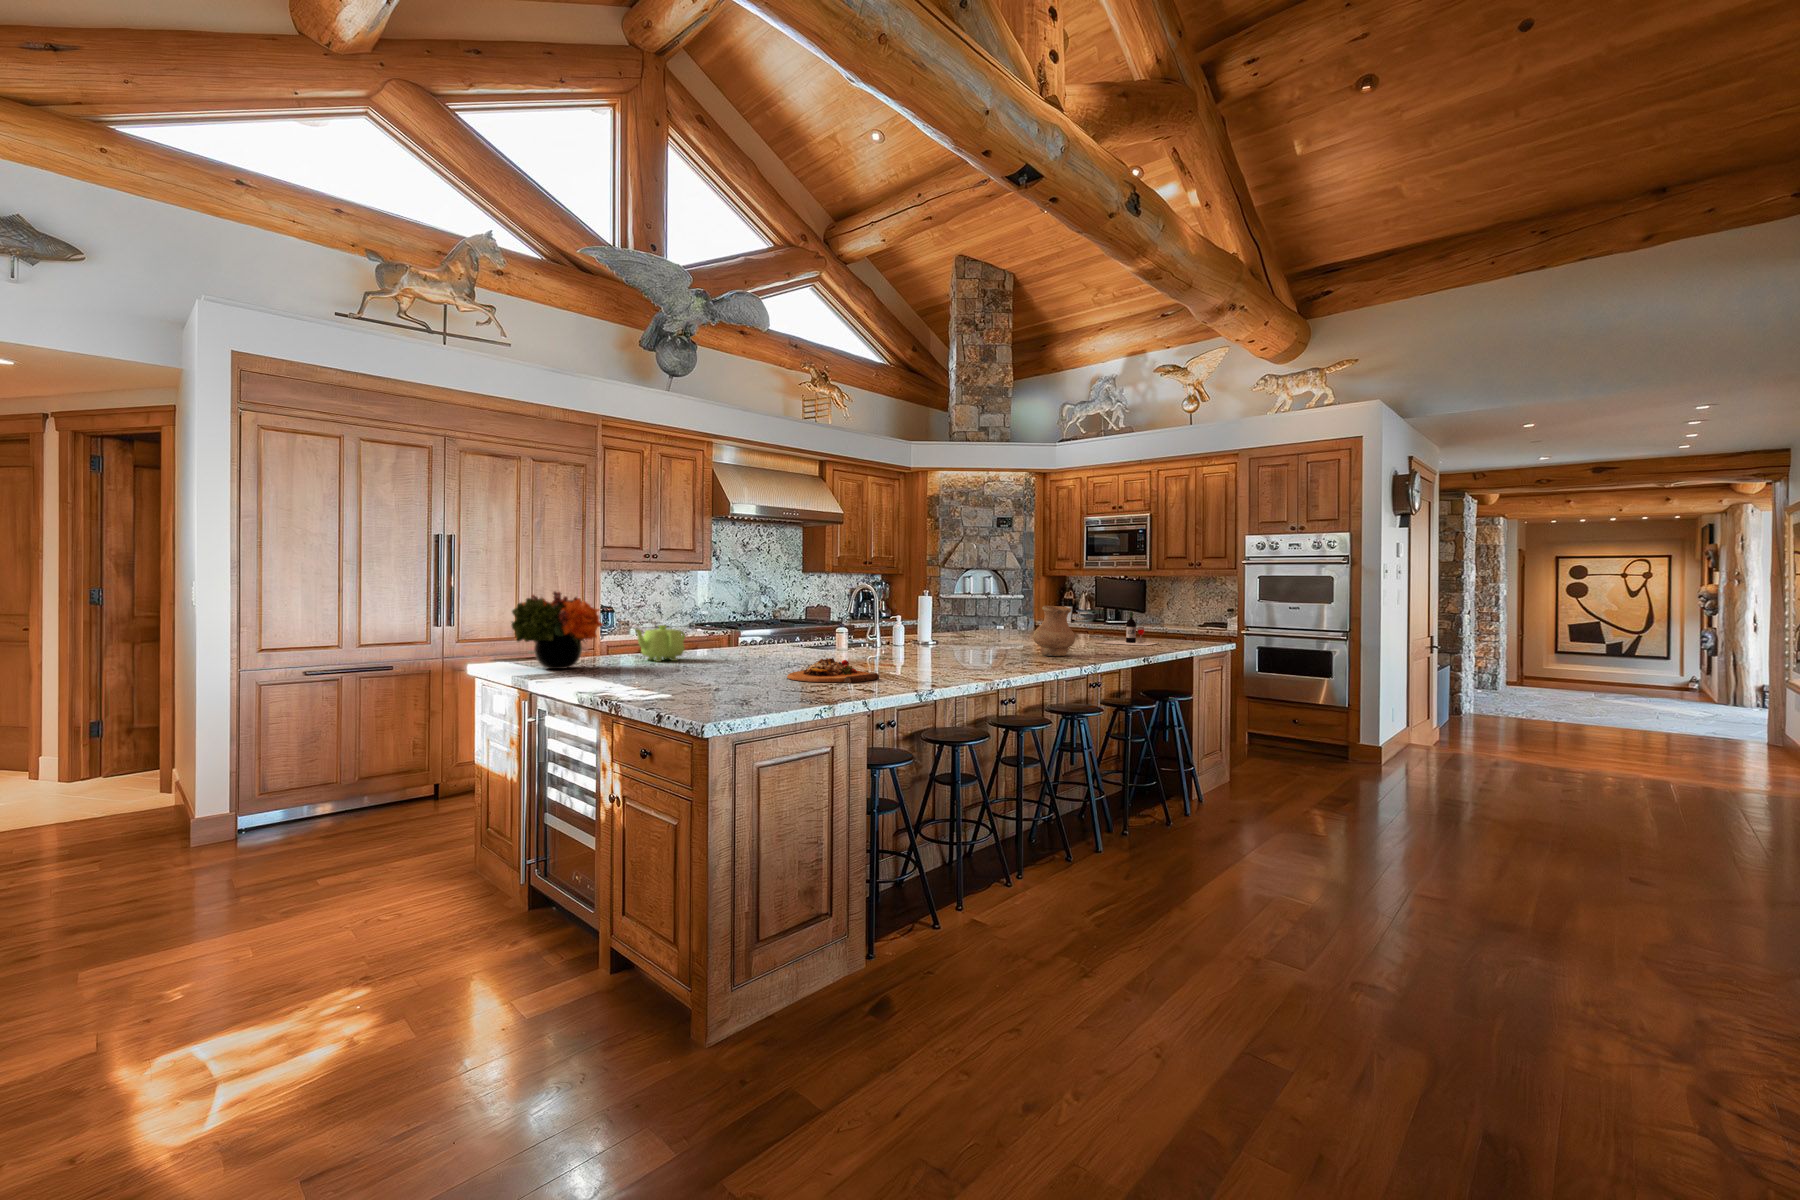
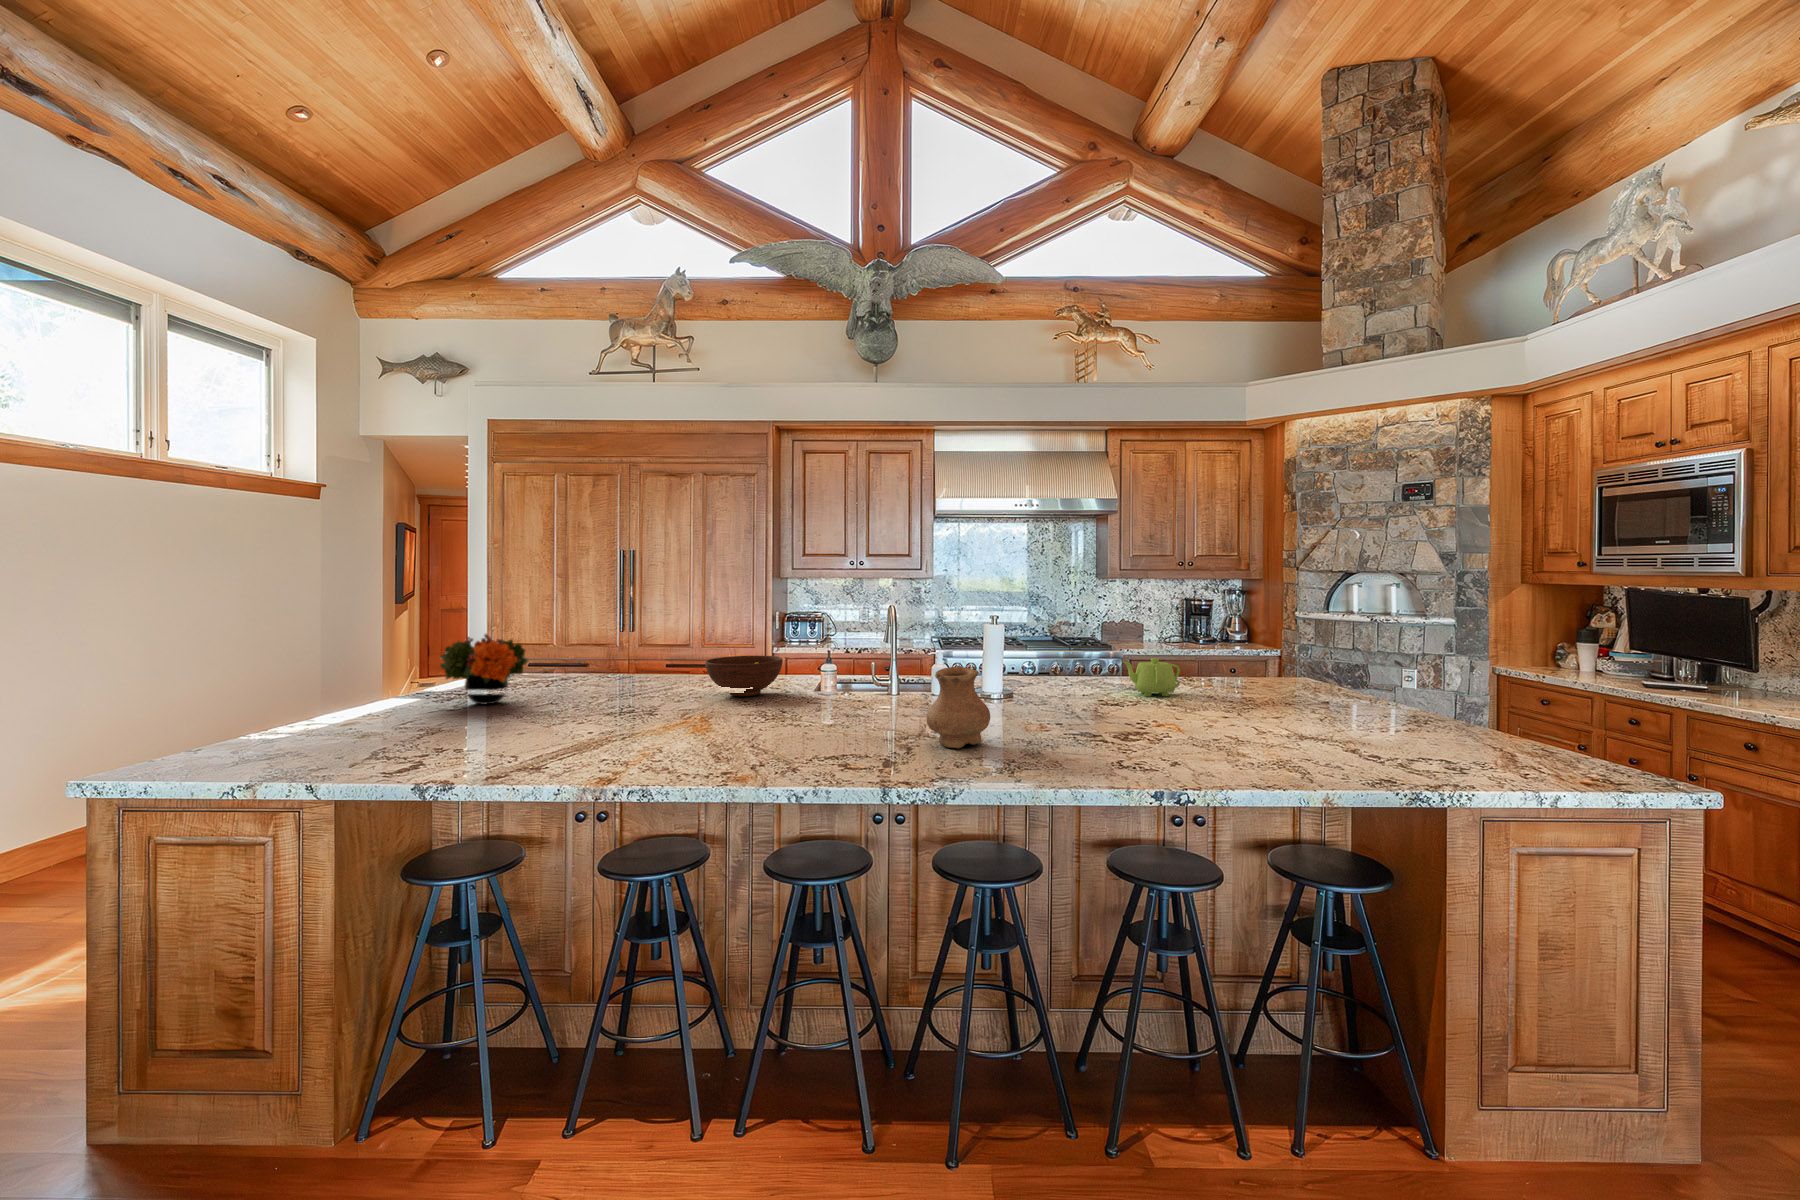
wine bottle: present [1102,612,1157,646] -> none [1229,673,1361,740]
fruit bowl: none [731,618,800,652] -> present [705,656,783,696]
teapot: present [634,625,685,662] -> present [1122,658,1180,696]
cutting board: present [787,658,879,683] -> none [469,726,572,760]

